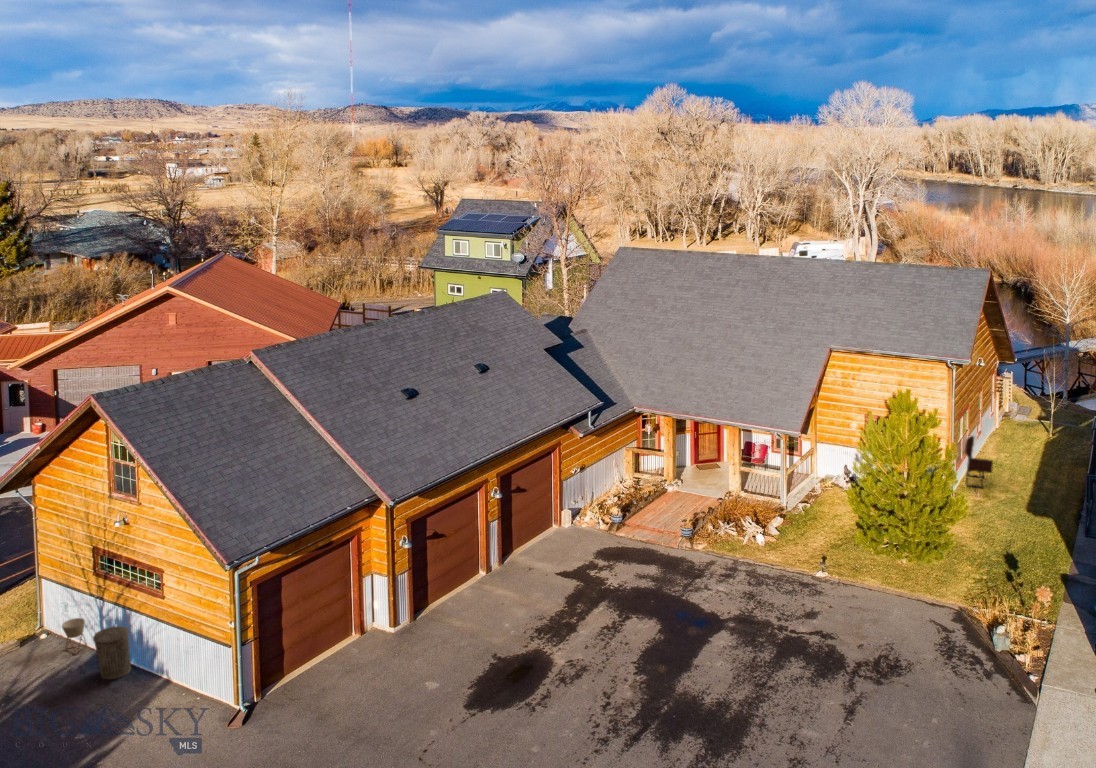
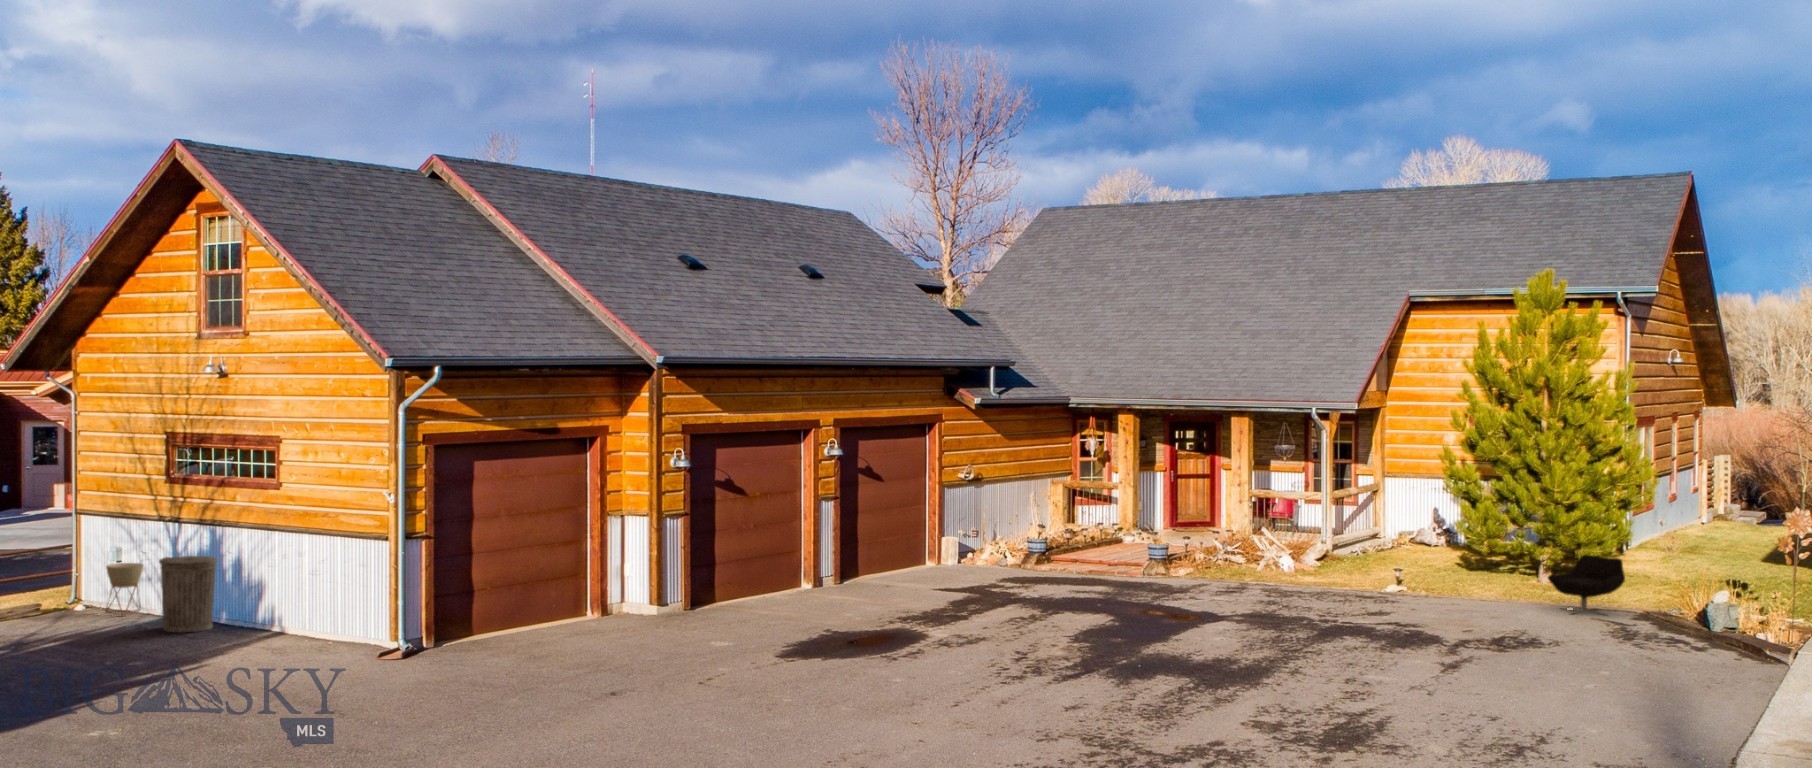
bench: present [965,436,993,488] -> none [1647,479,1698,560]
lounge chair: none [915,539,960,581] -> present [1548,555,1625,614]

